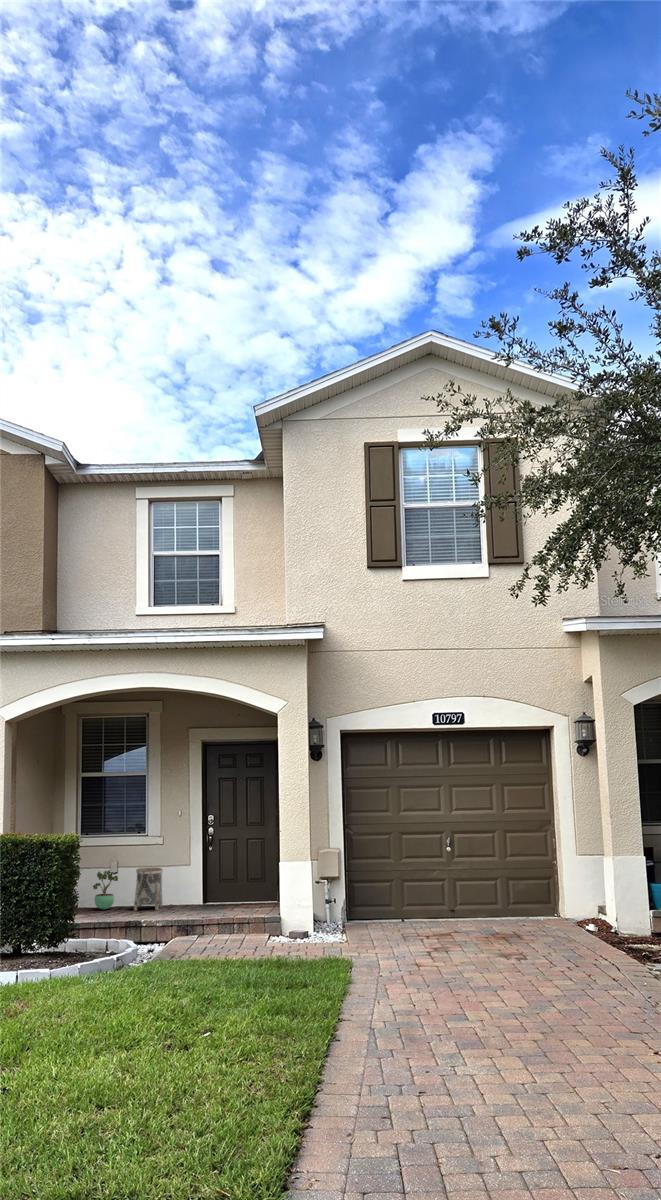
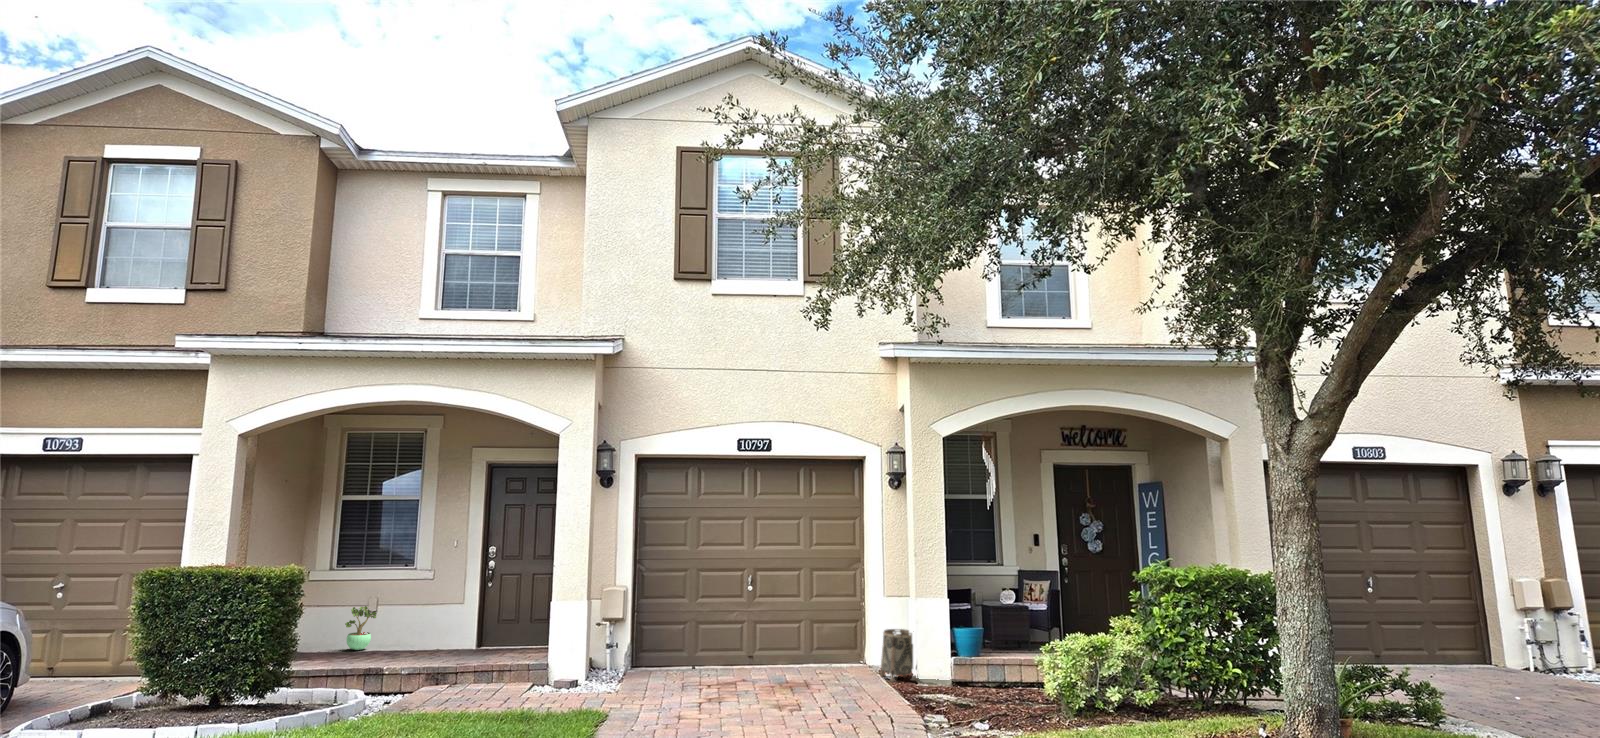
basket: present [134,868,163,910] -> present [880,629,917,682]

